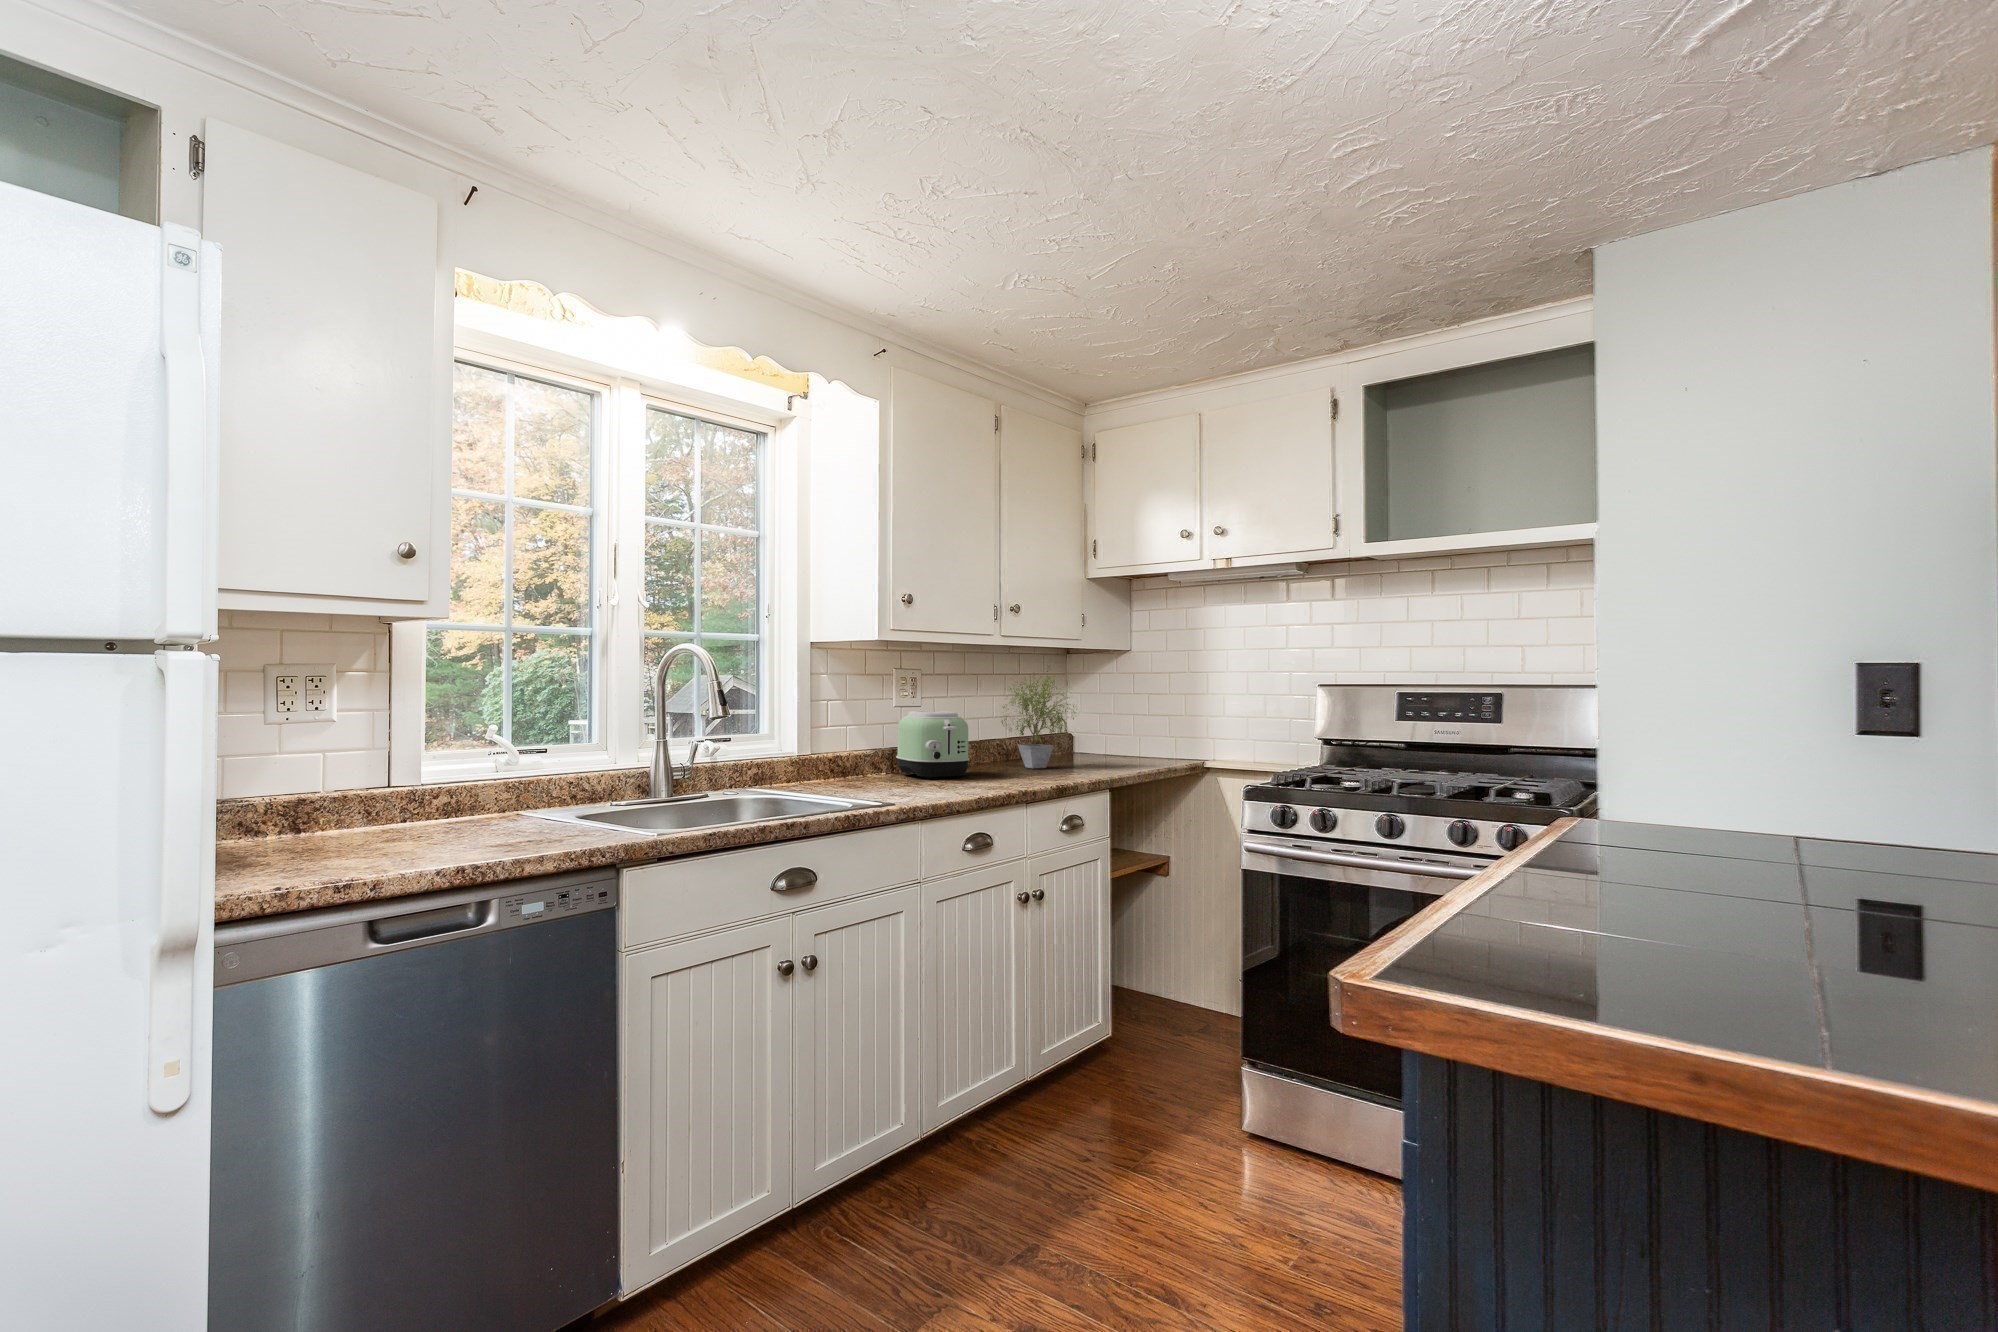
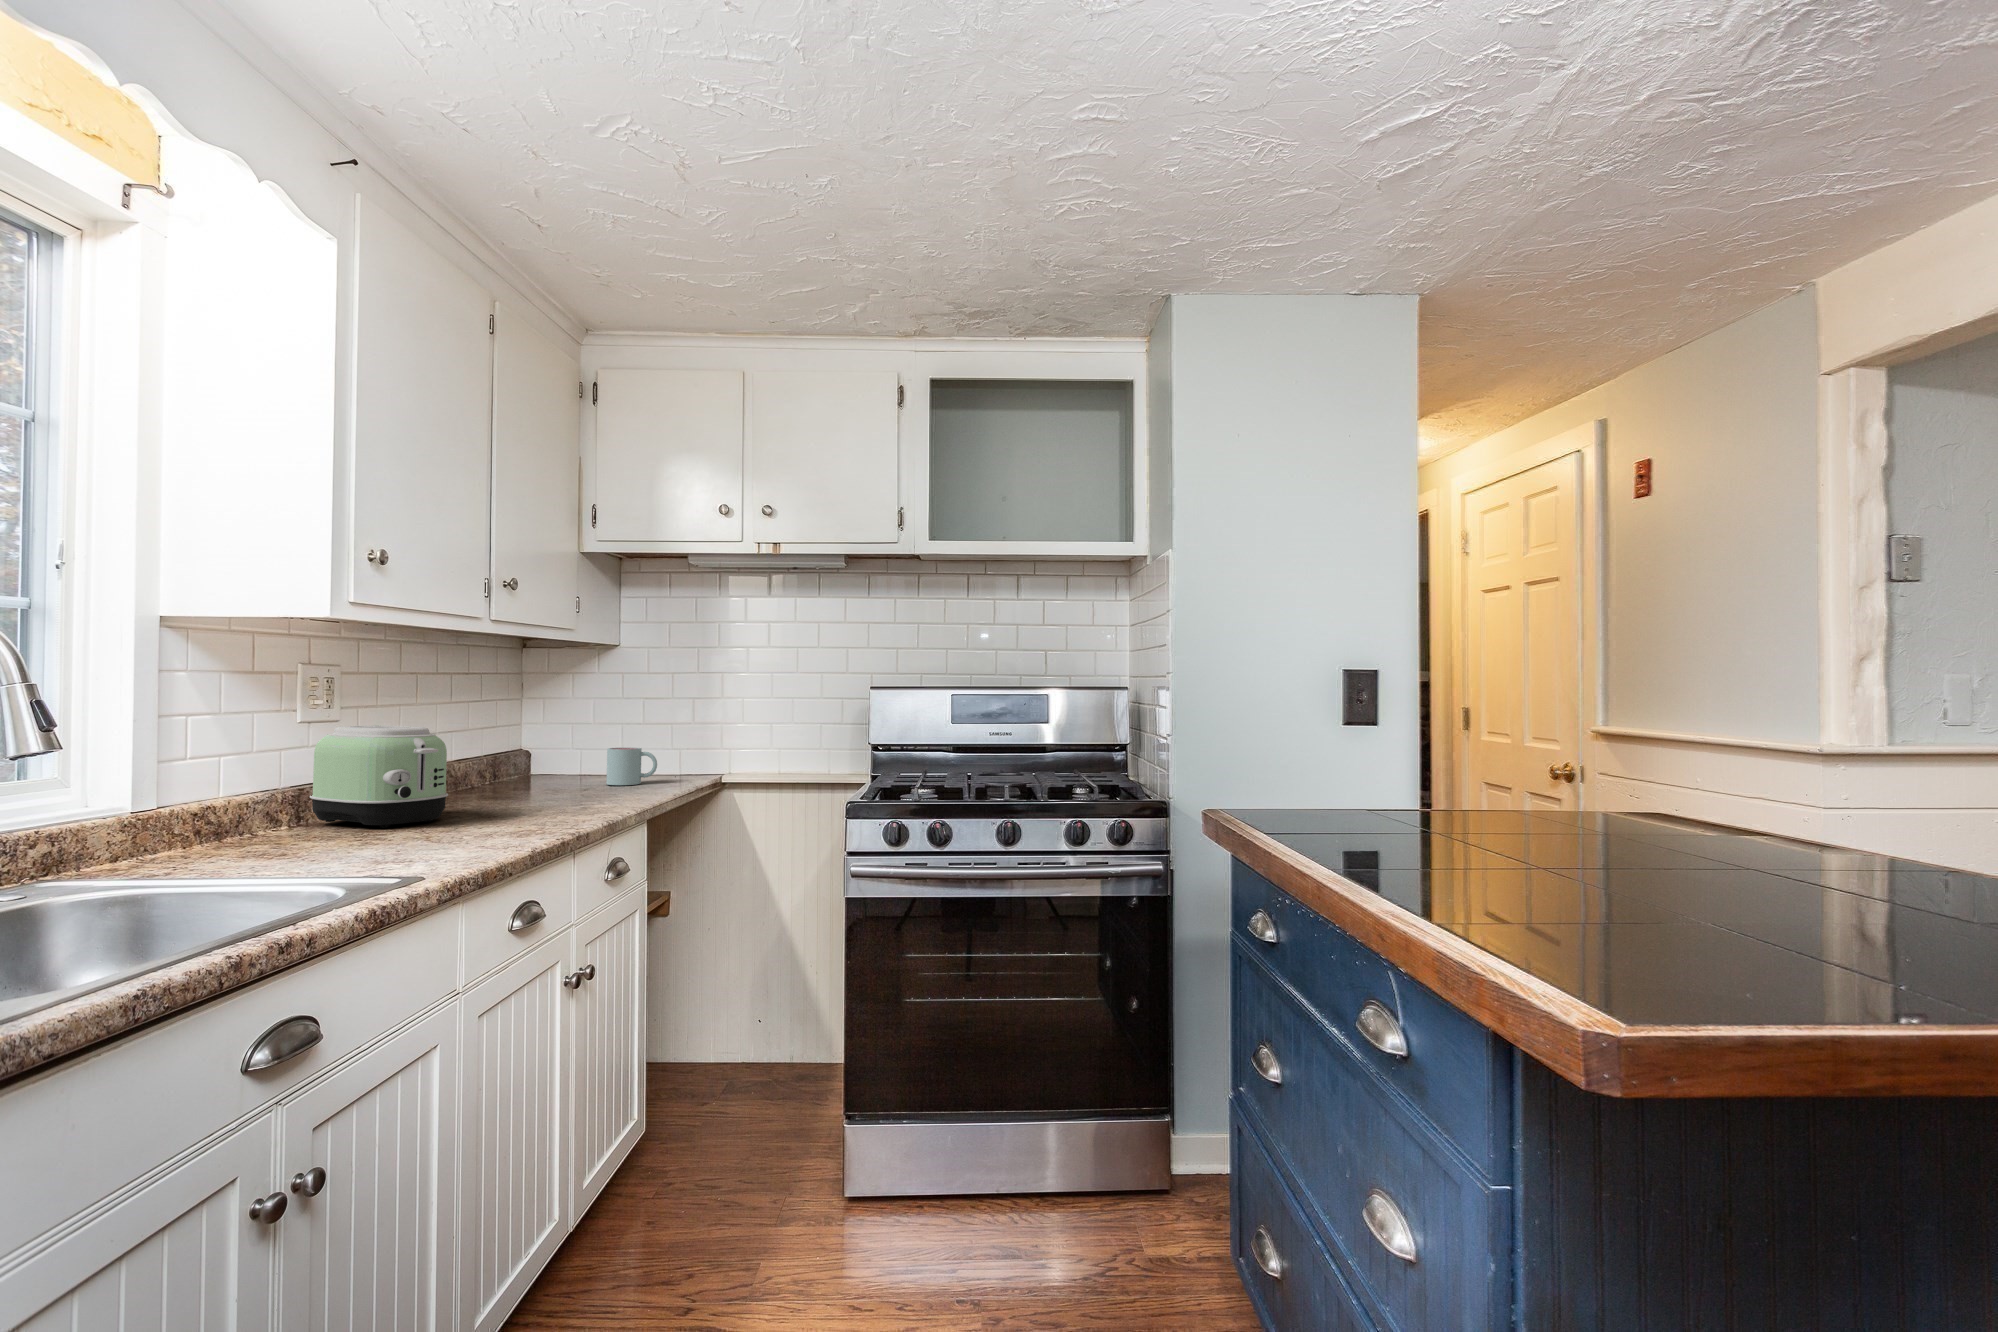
potted plant: present [1001,665,1075,768] -> none [456,660,589,800]
mug: none [1108,734,1145,763] -> present [606,748,657,785]

